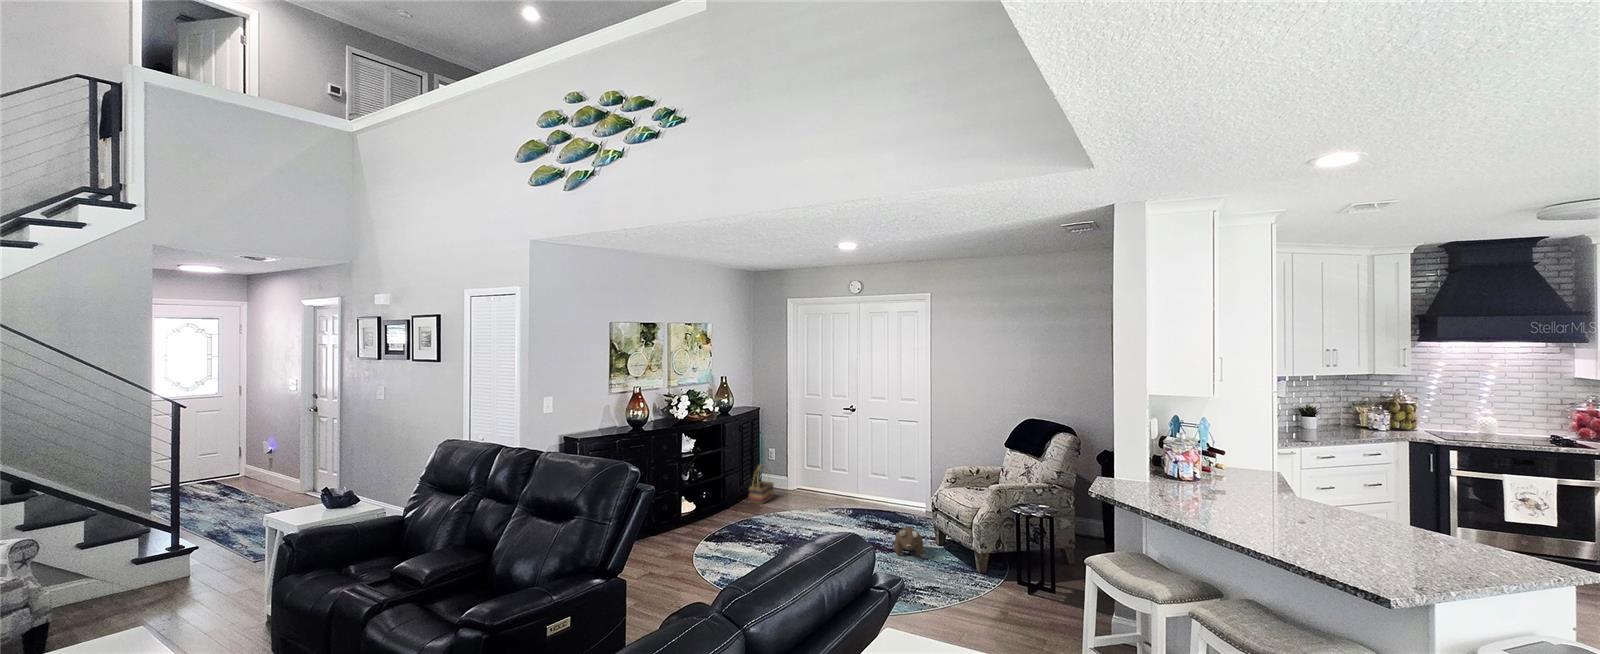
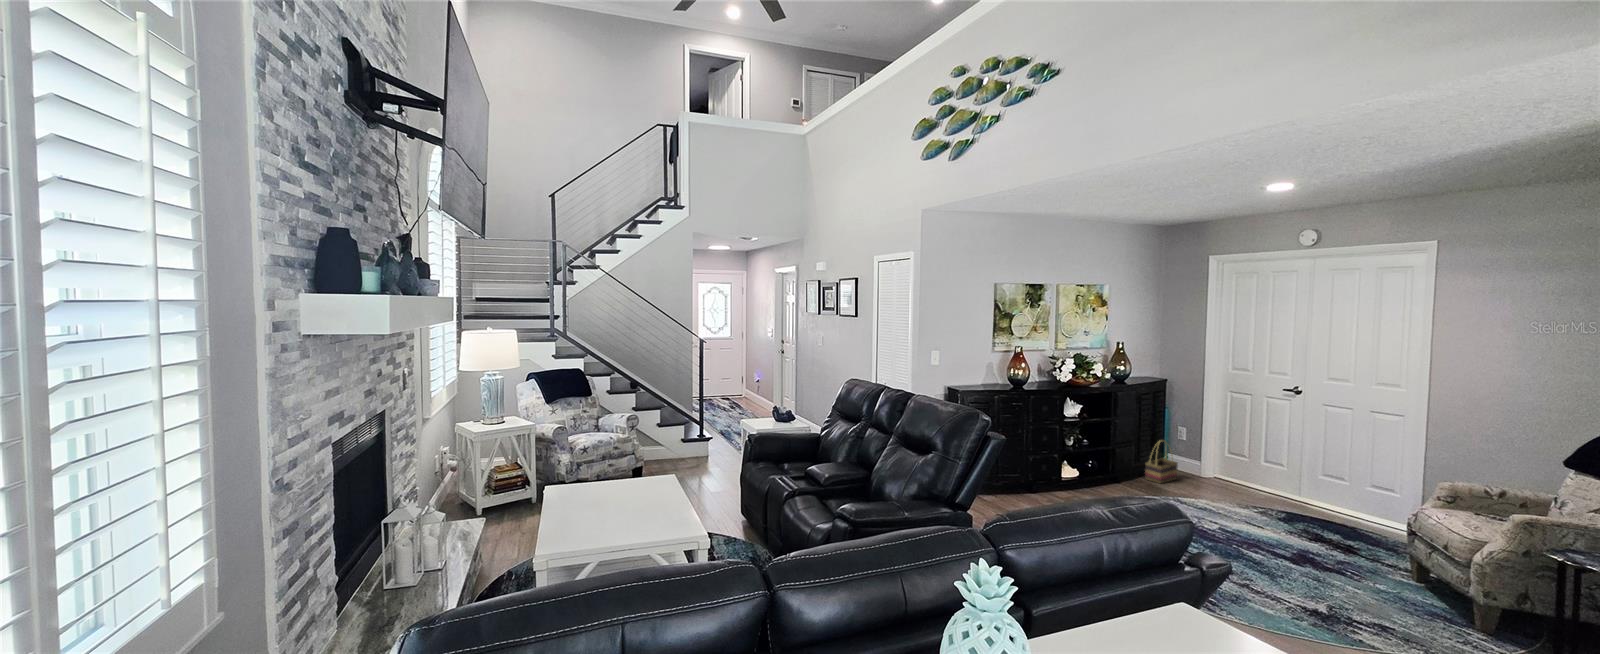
plush toy: present [894,527,923,556] -> none [1336,544,1386,586]

